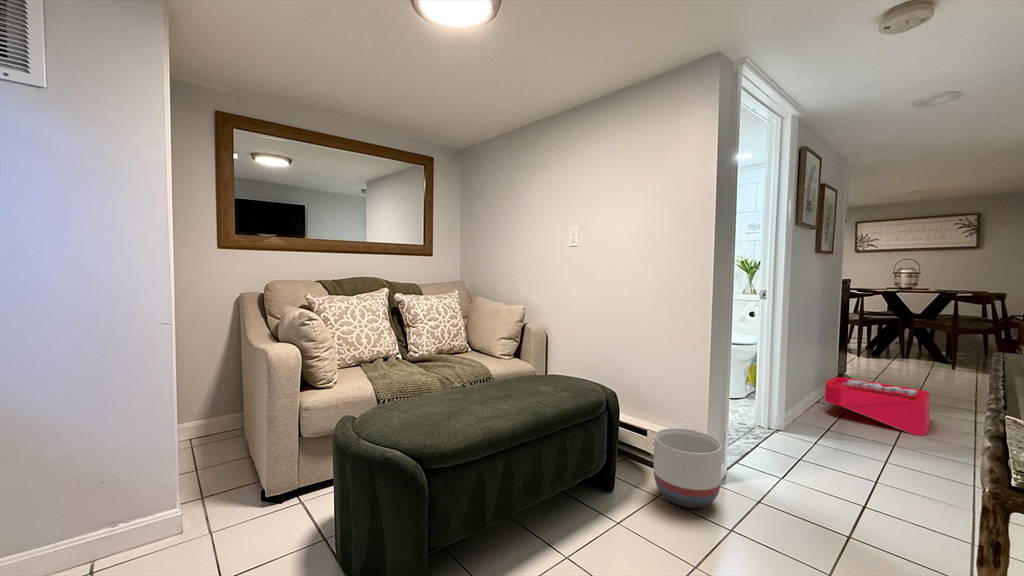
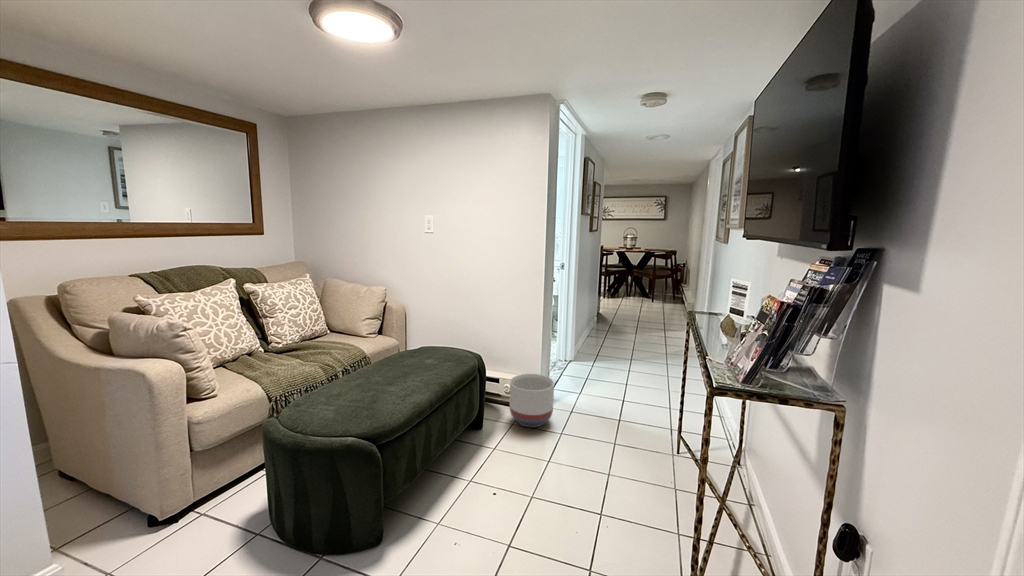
storage bin: present [825,375,930,435] -> none [594,313,646,350]

